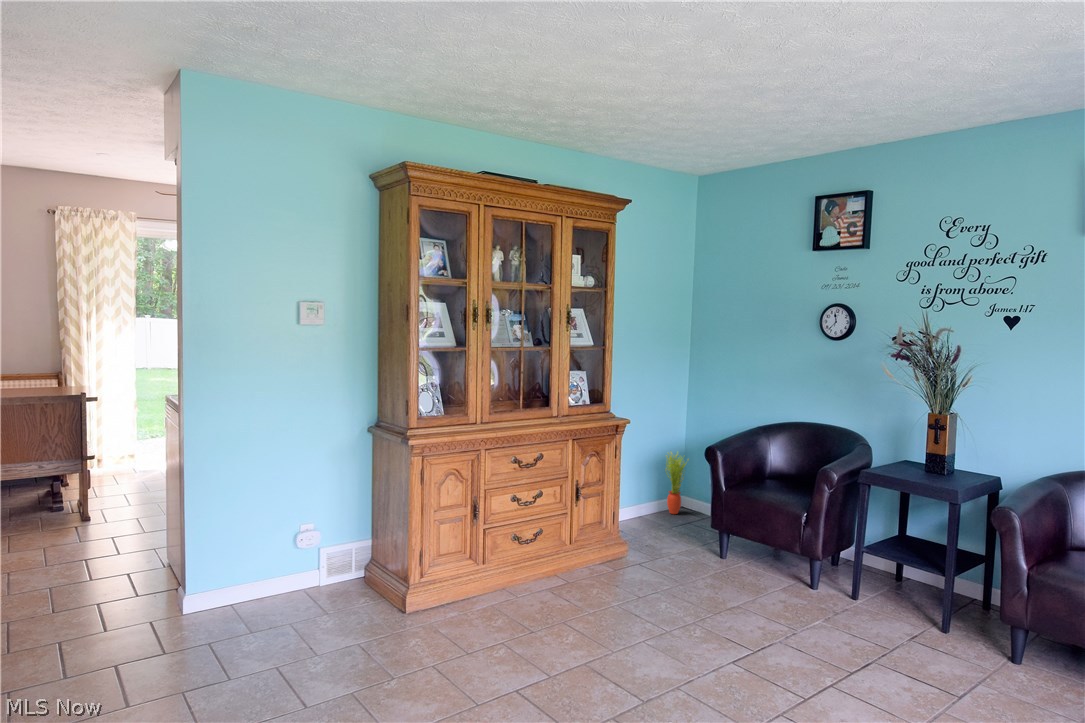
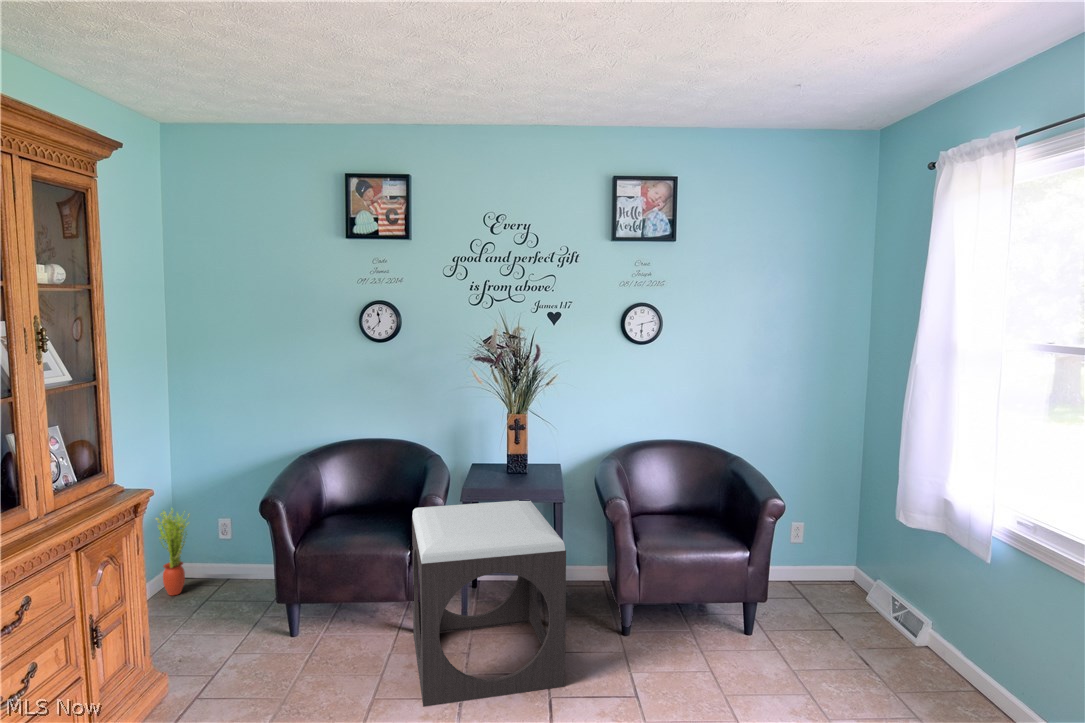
footstool: none [764,477,928,661] -> present [412,500,566,707]

